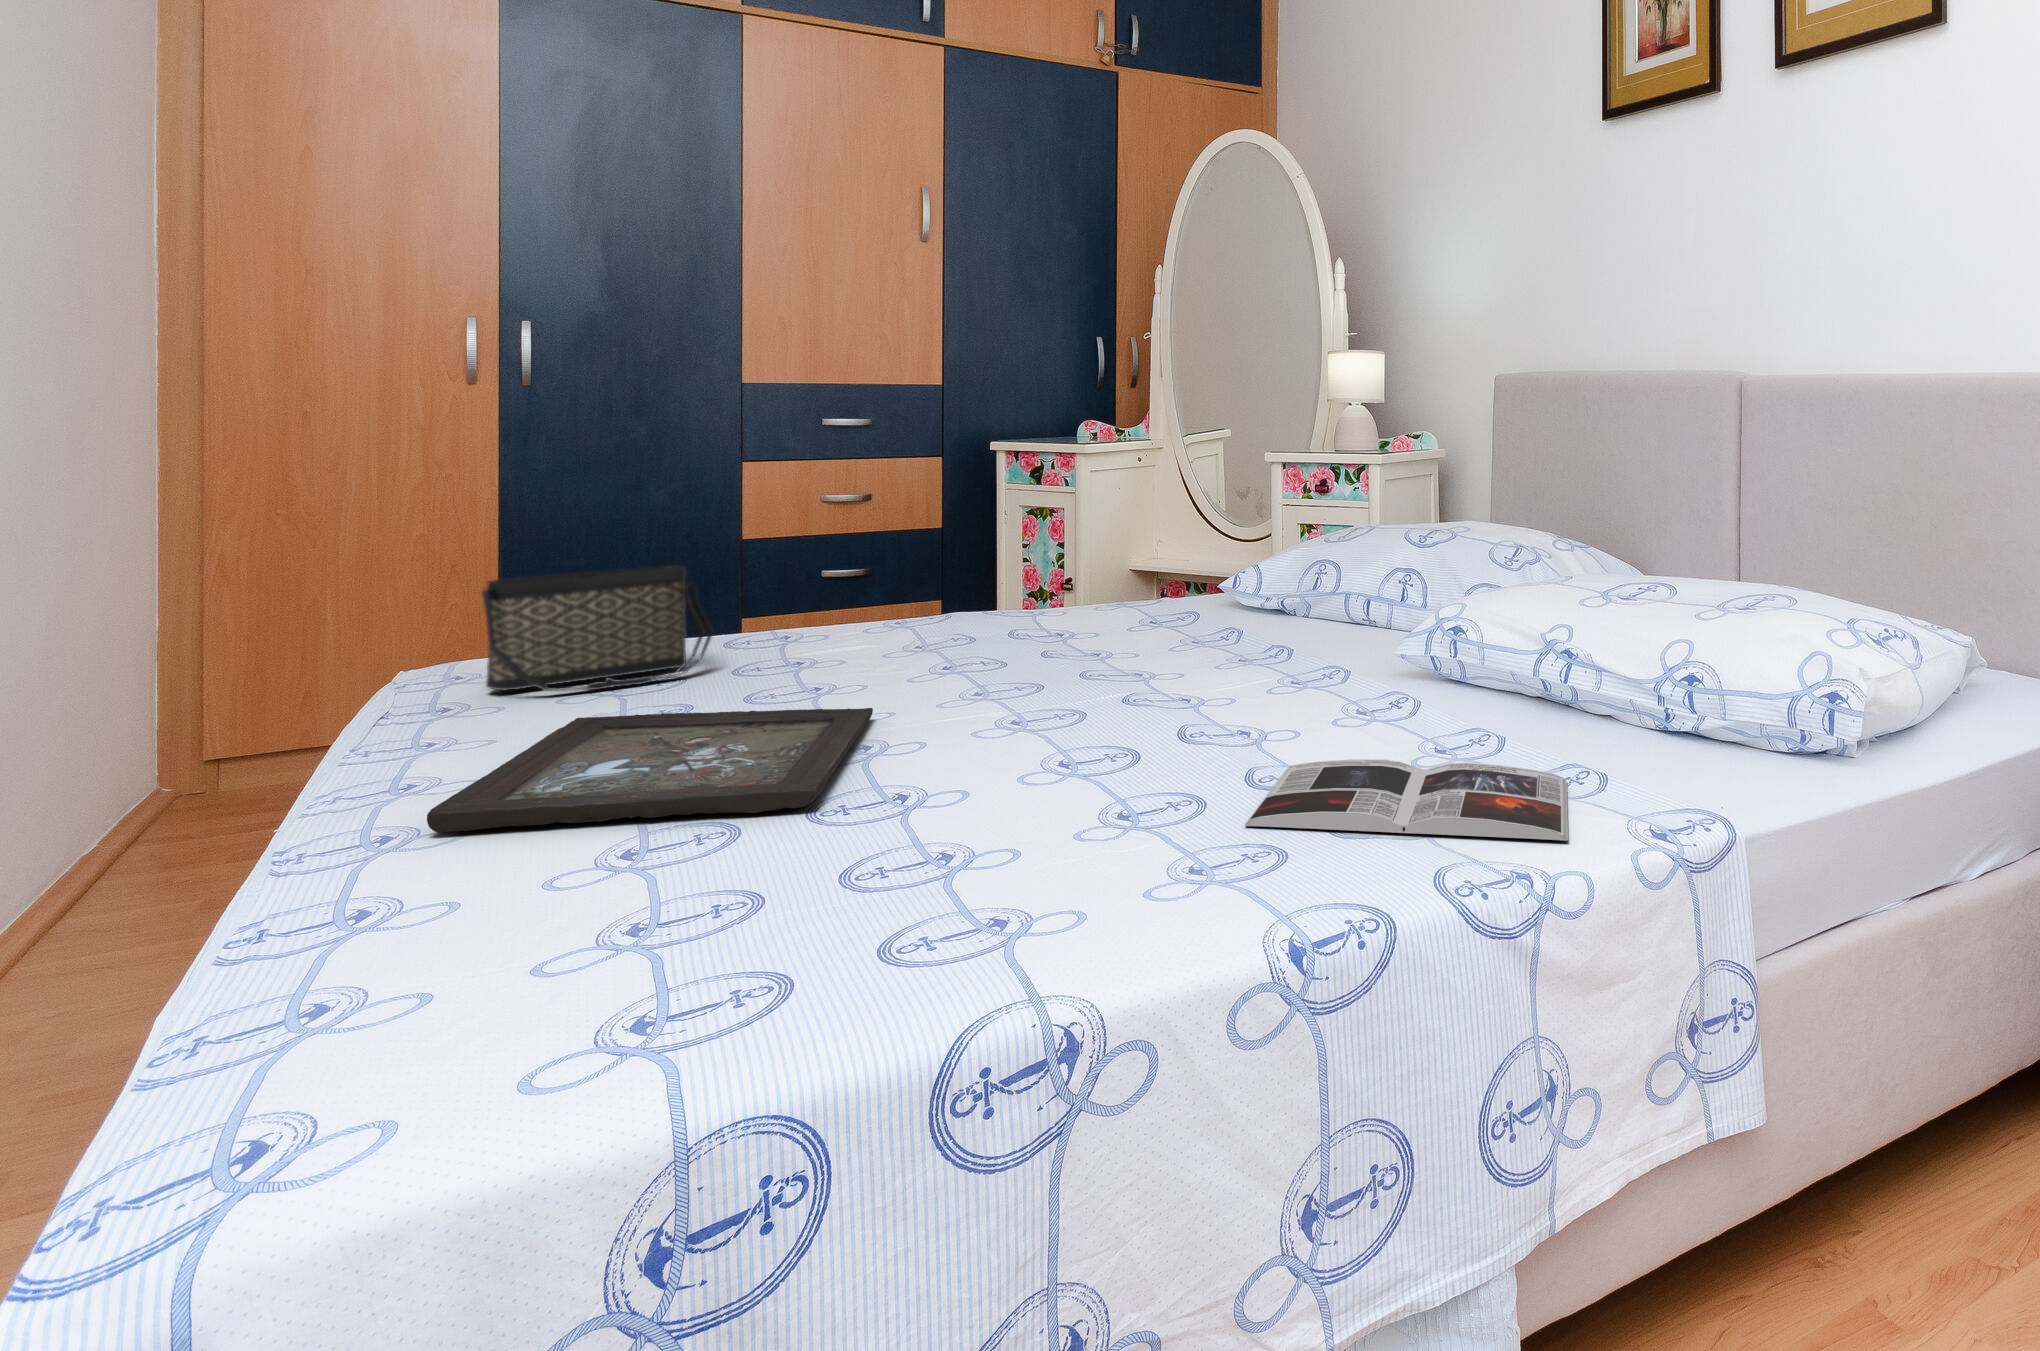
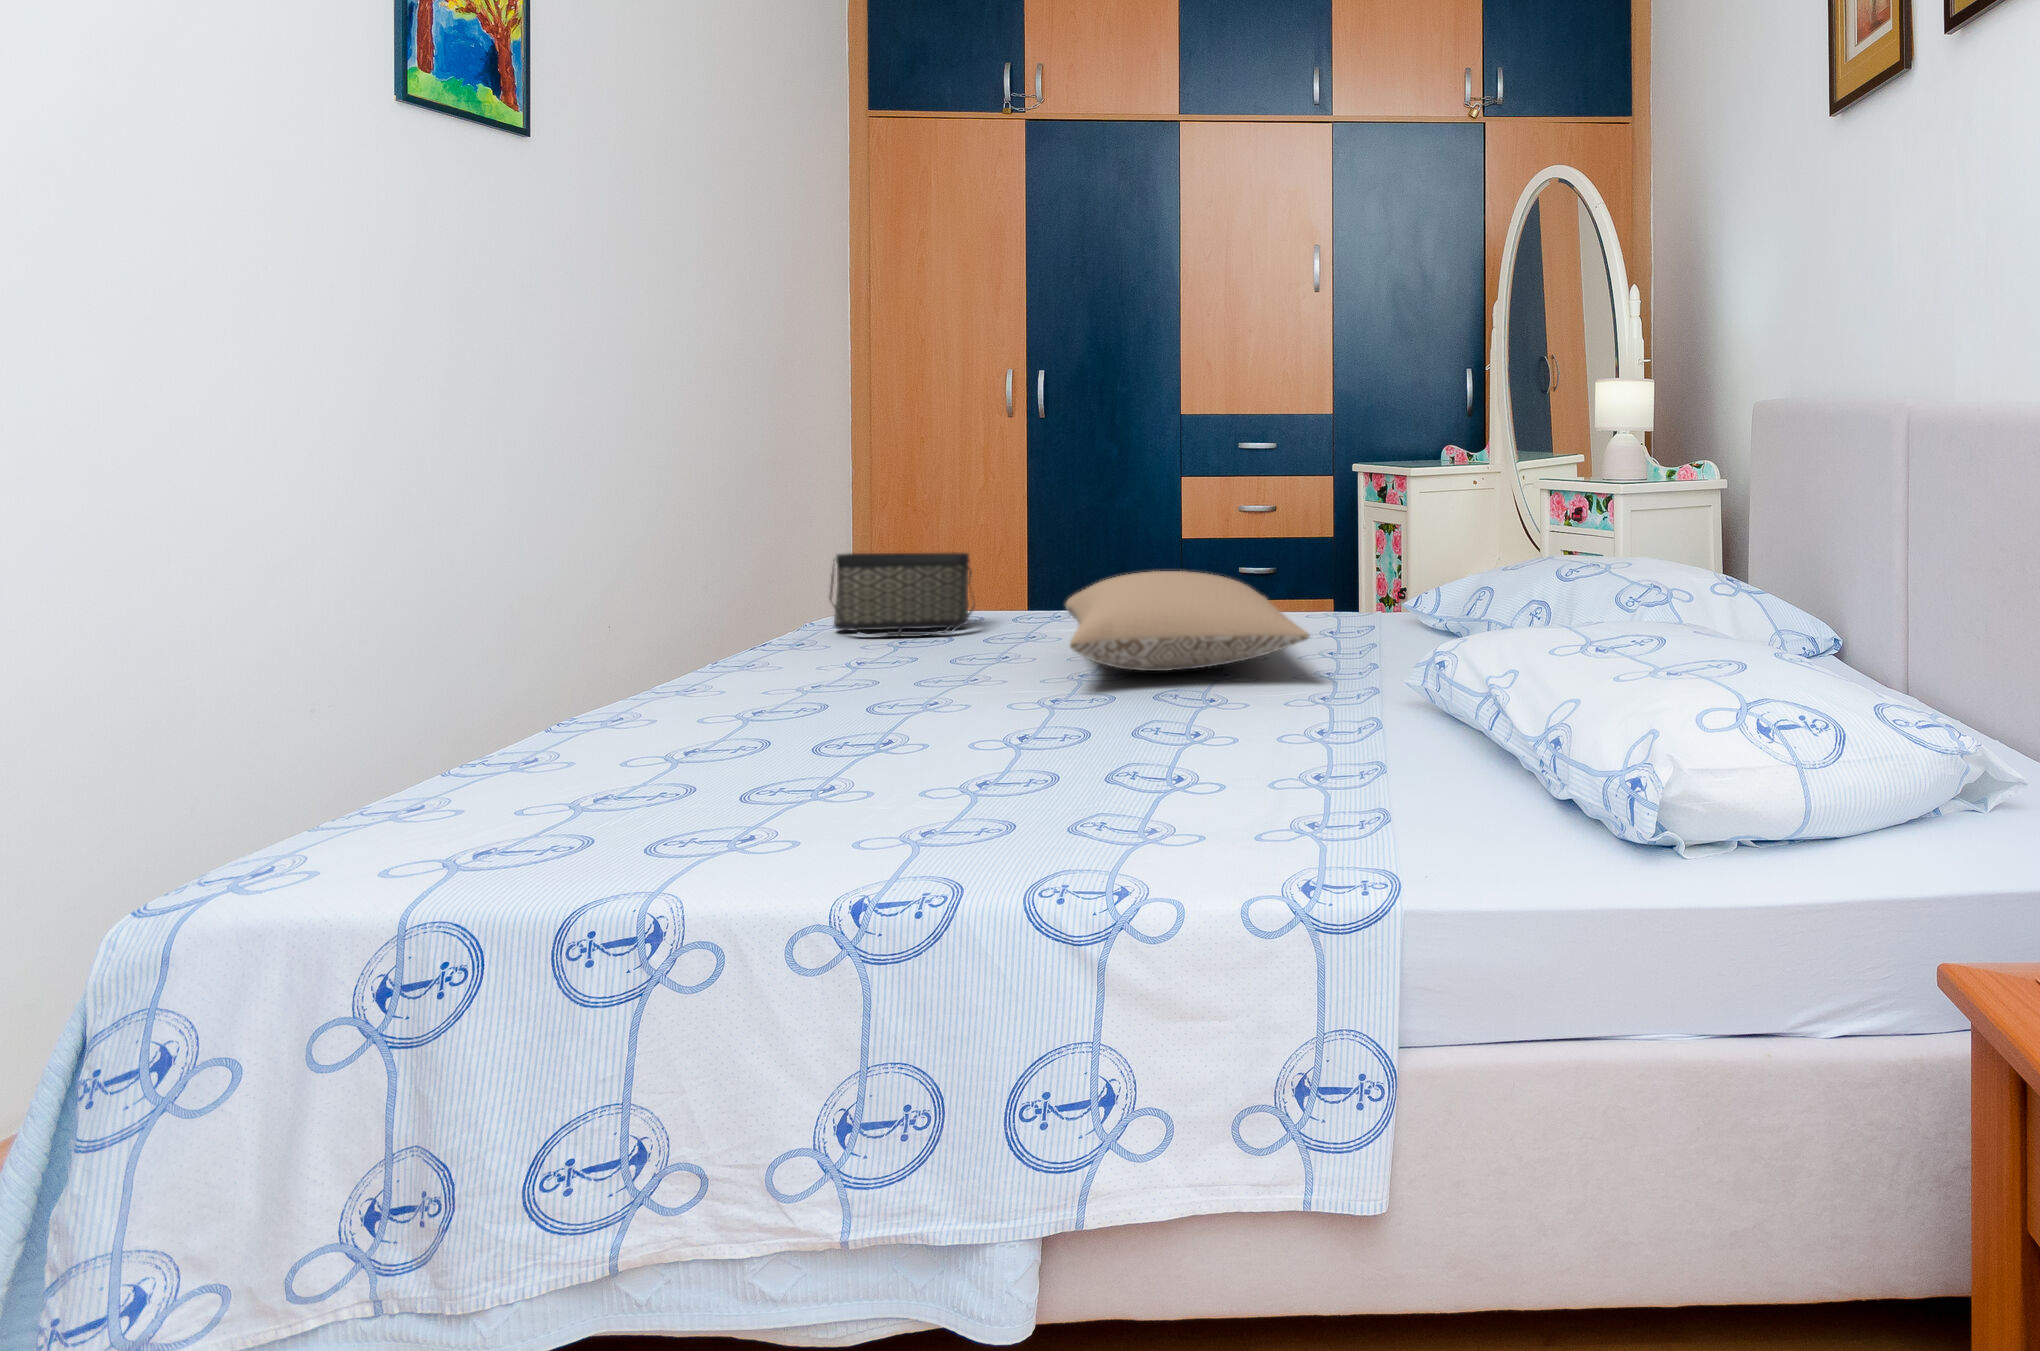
pillow: none [877,559,1250,679] -> present [1066,571,1310,671]
tray: present [427,708,873,832] -> none [631,655,987,739]
magazine: present [1245,759,1568,841] -> none [1028,770,1338,878]

